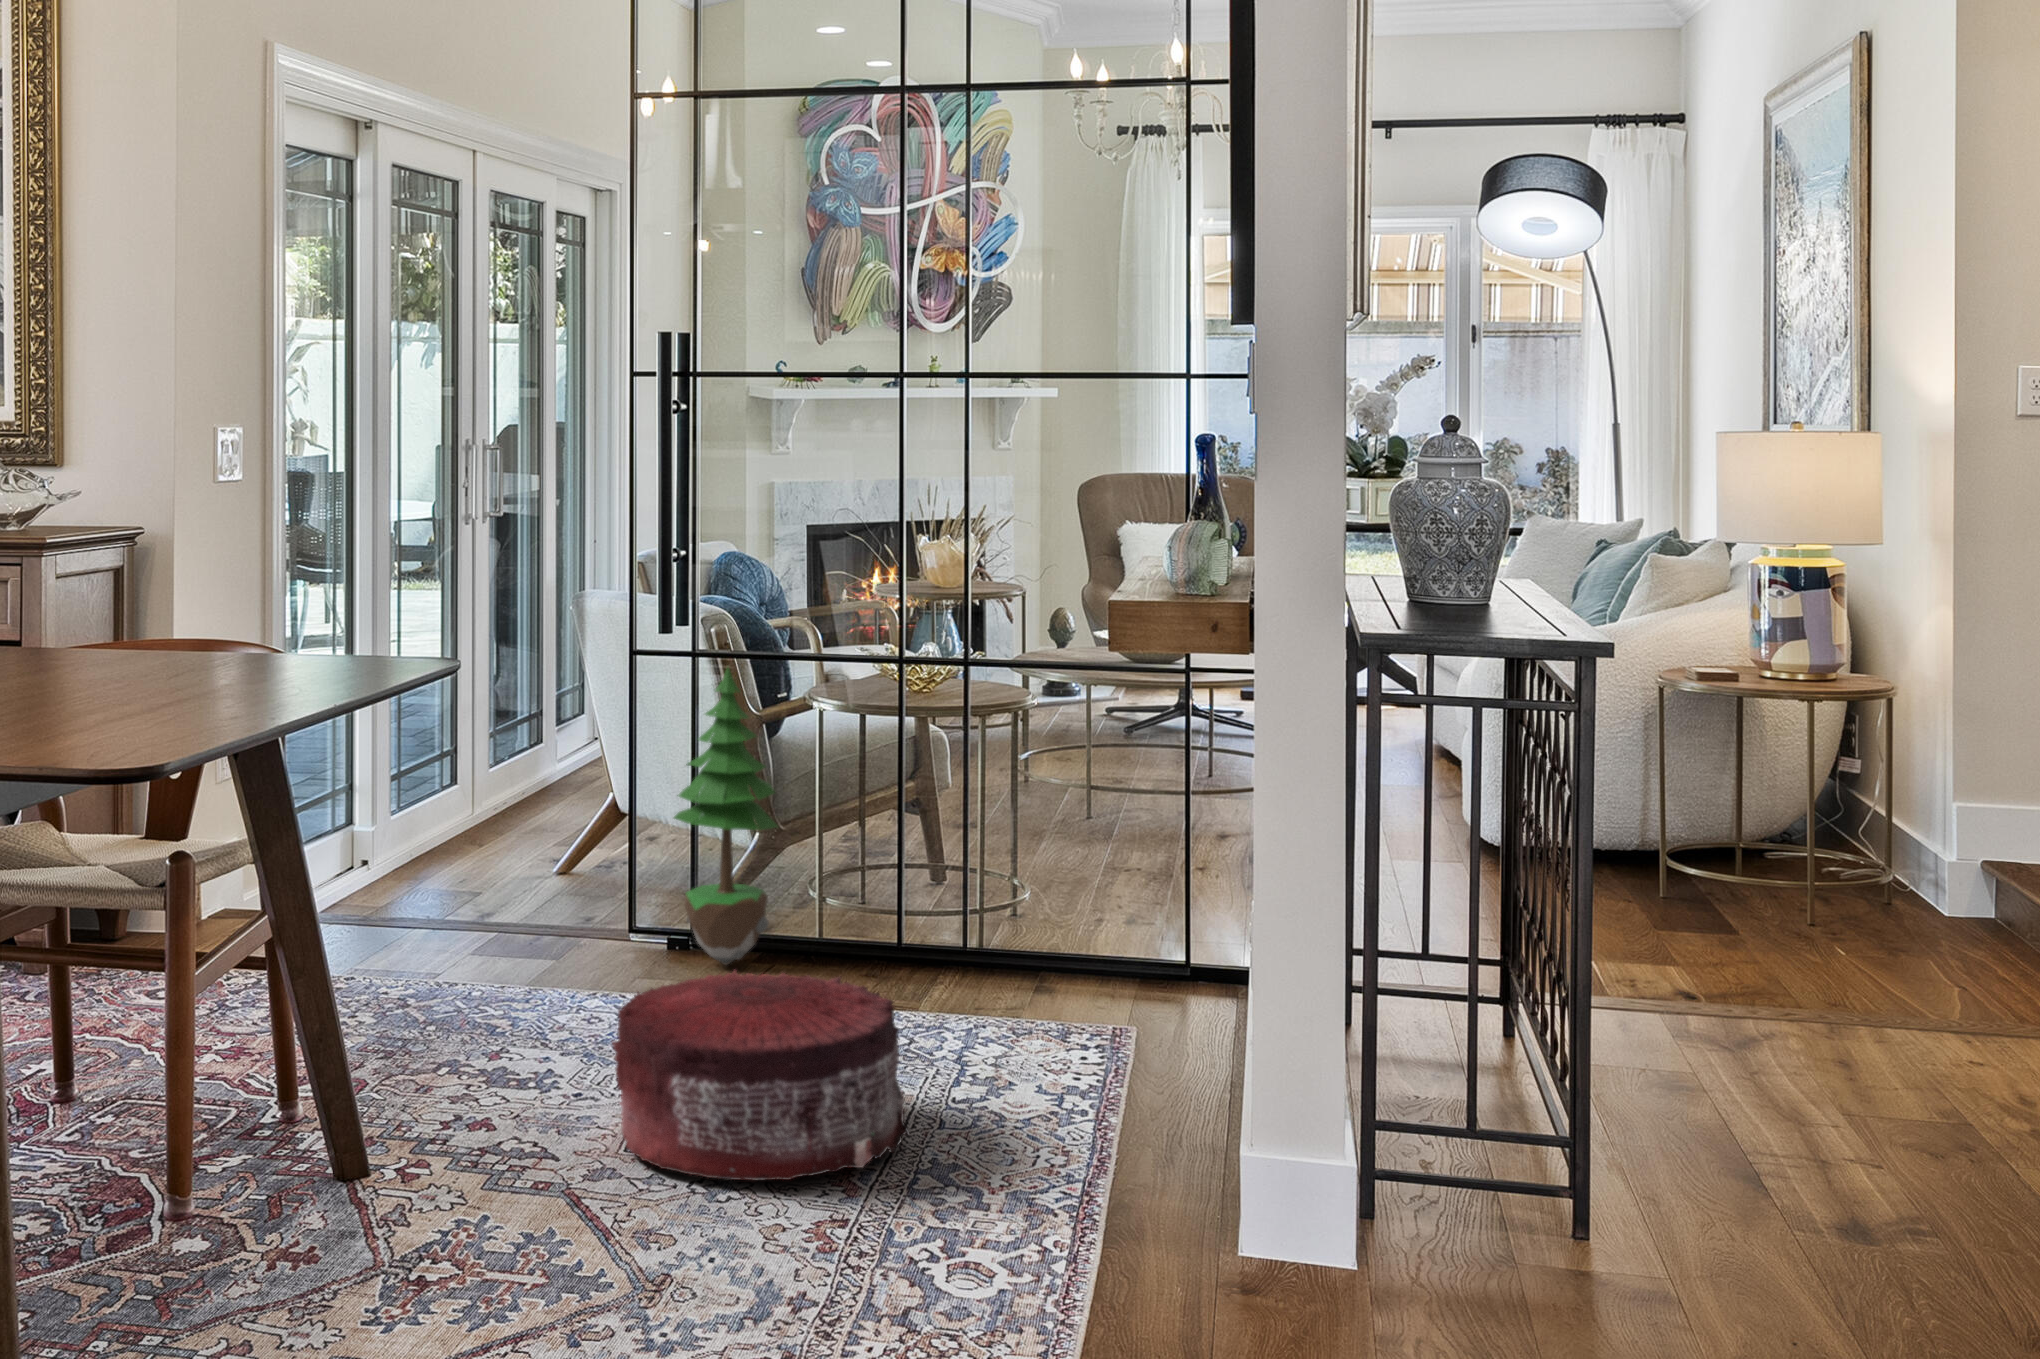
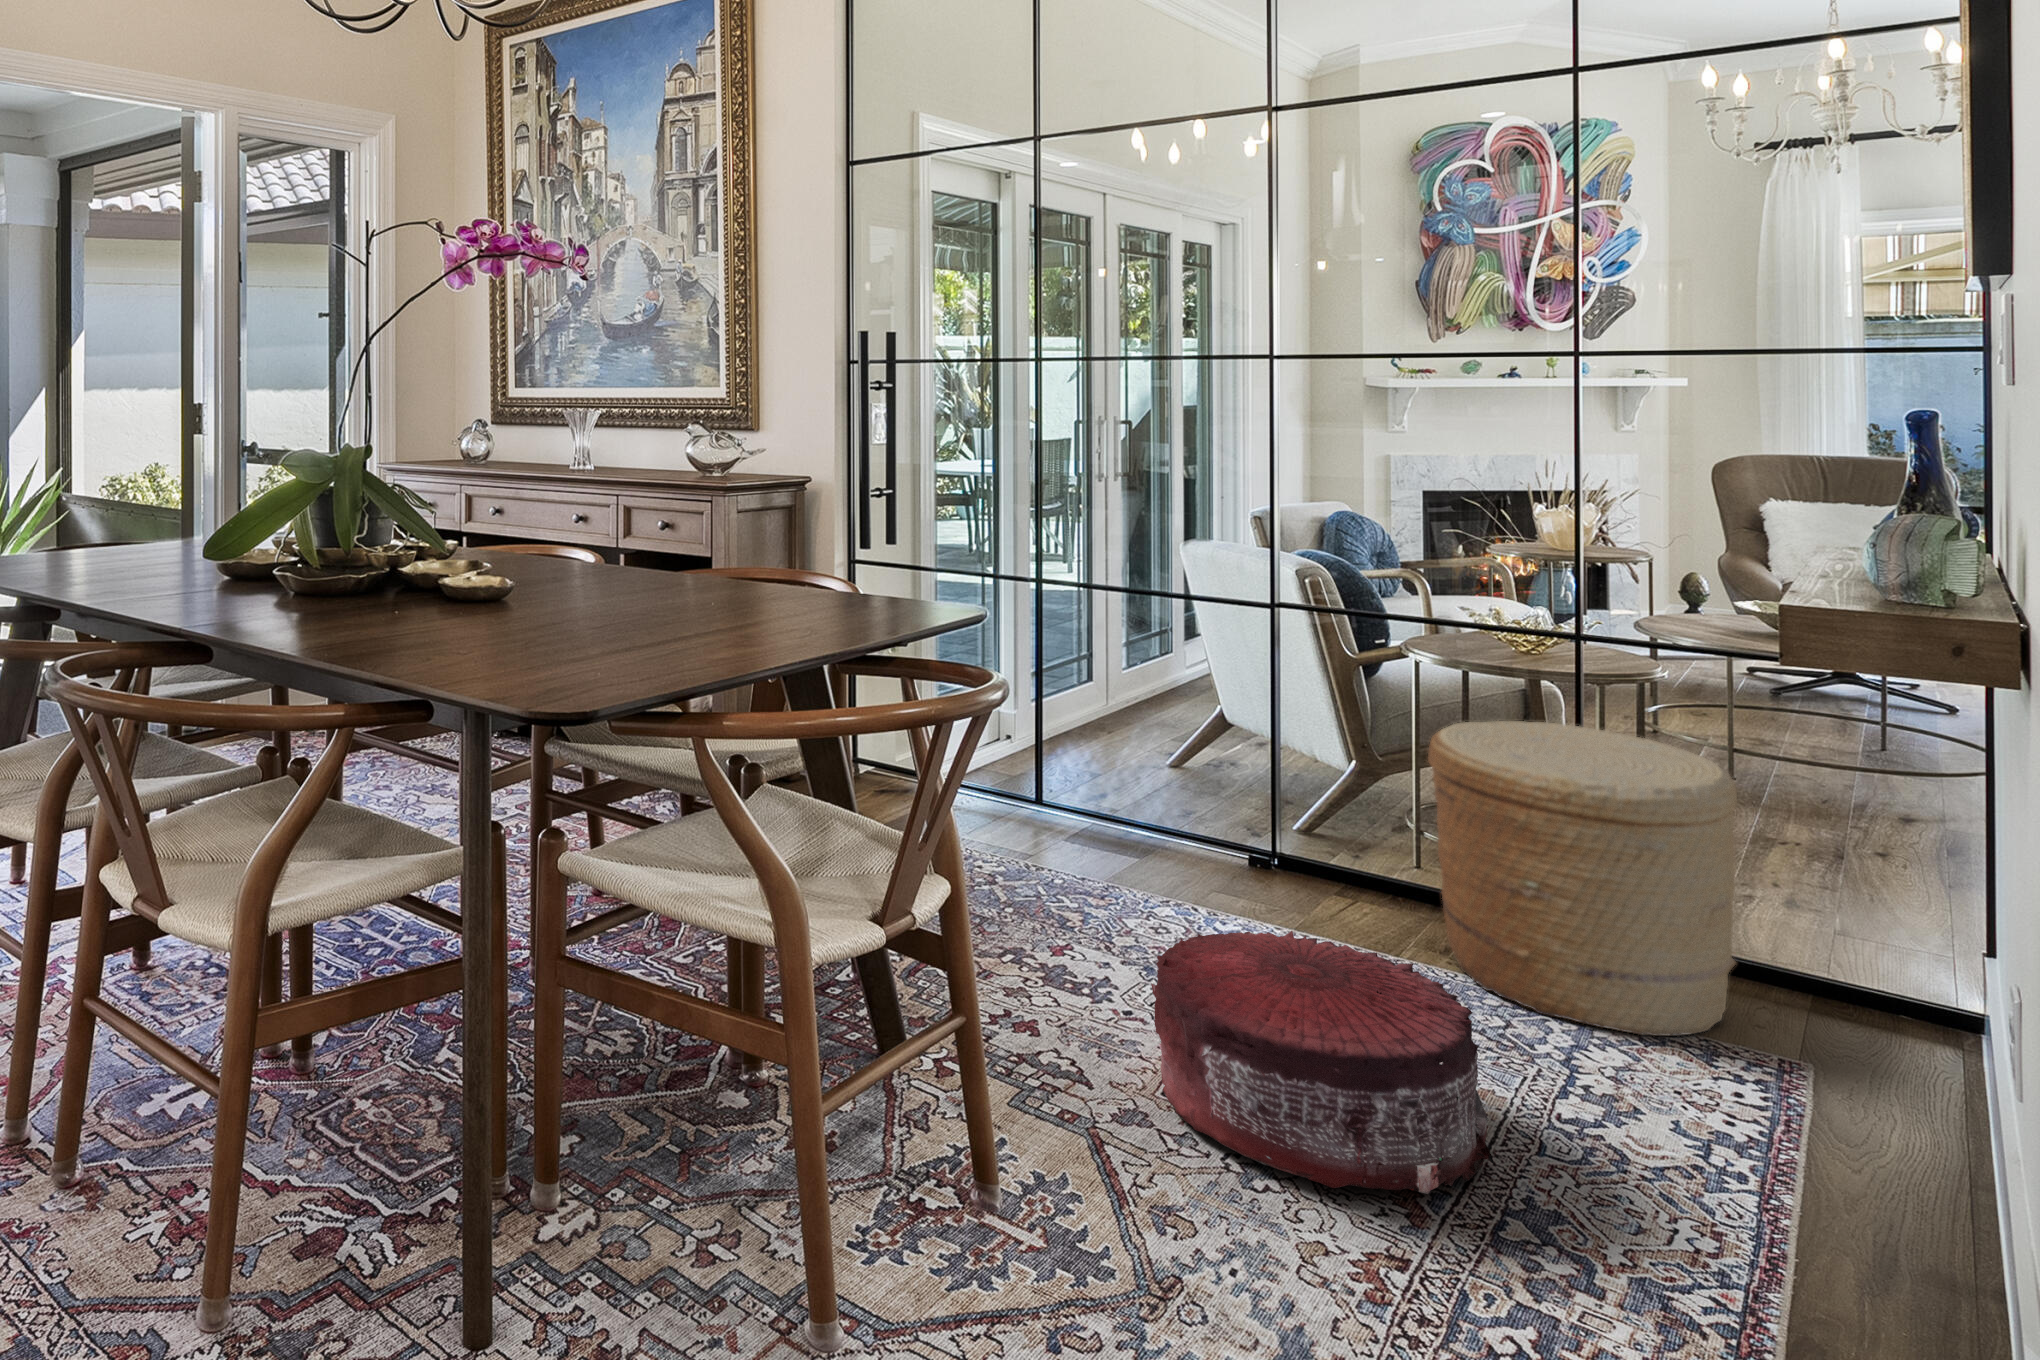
potted tree: present [674,666,777,965] -> none [1255,615,1369,886]
woven basket: none [839,754,1079,1032] -> present [1428,721,1737,1036]

